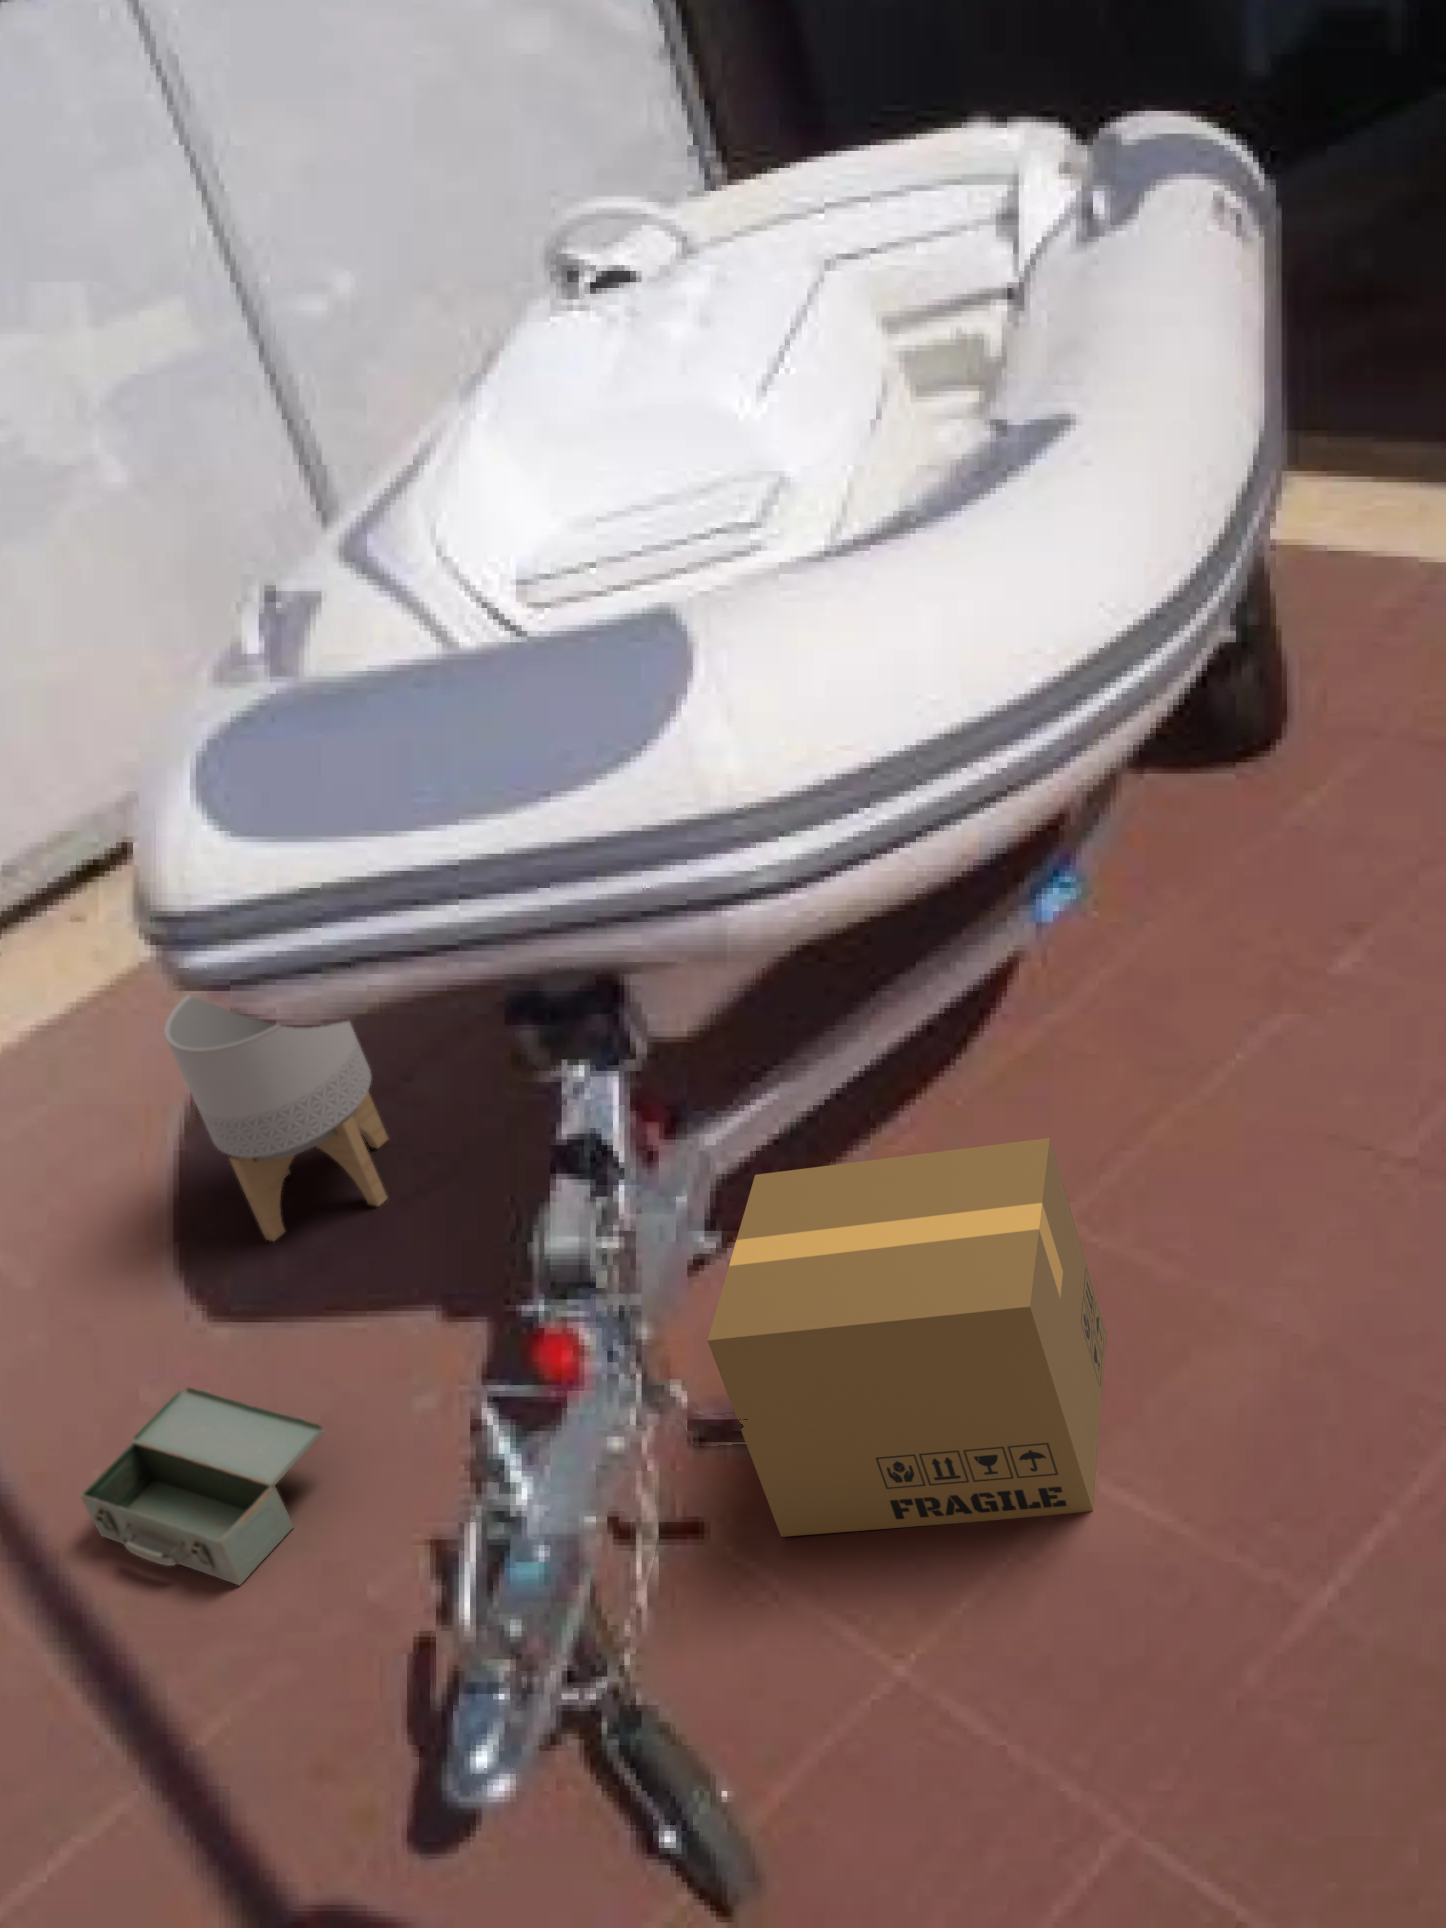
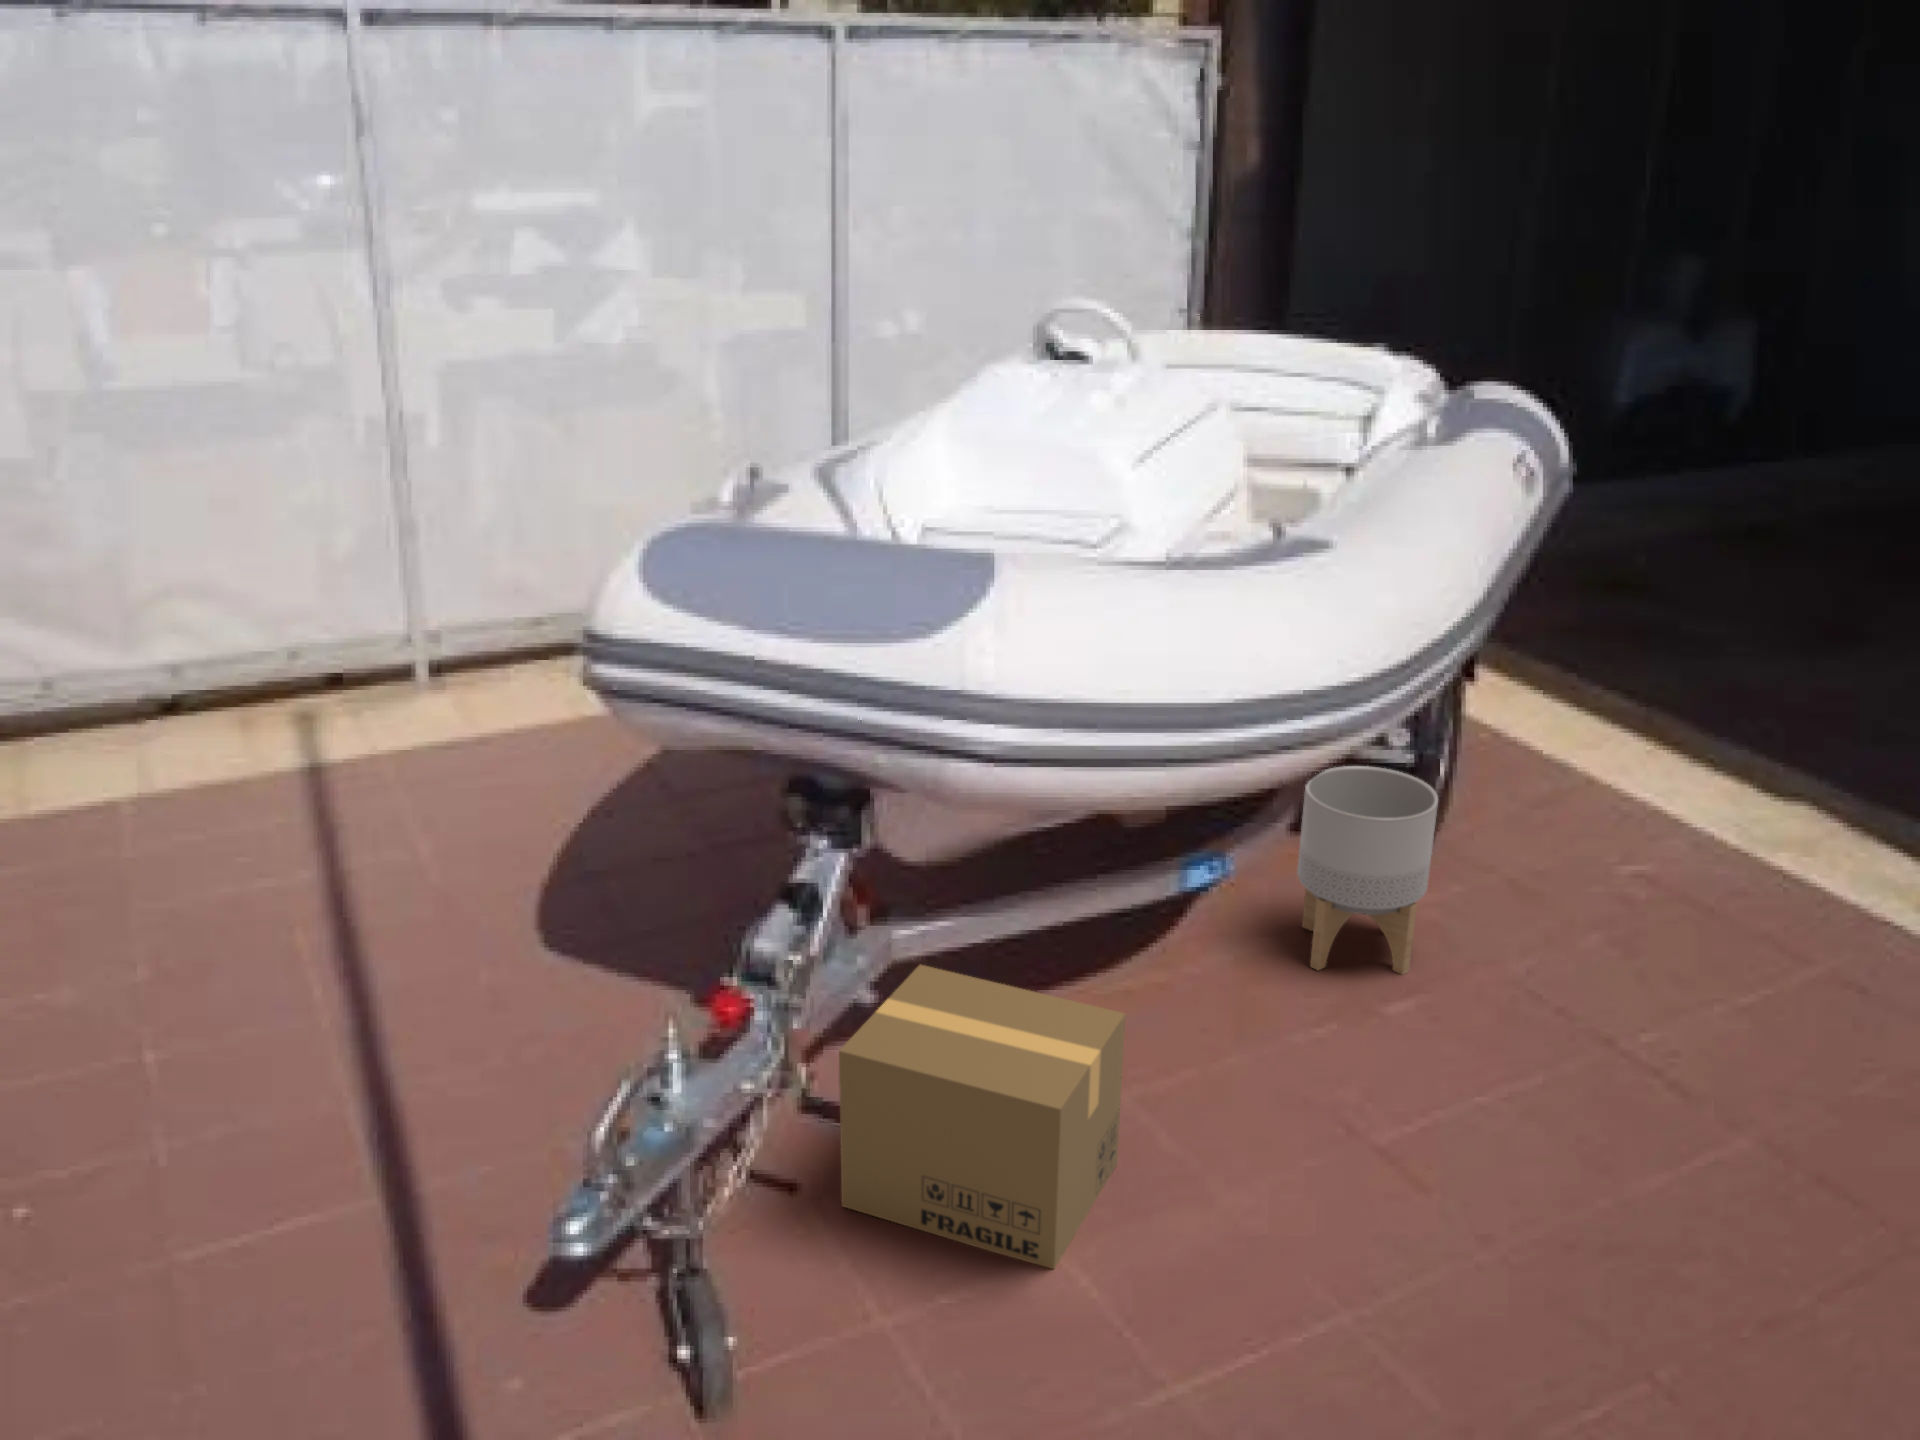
planter: present [164,995,388,1241] -> present [1297,766,1438,975]
toolbox: present [81,1388,324,1585] -> none [406,969,578,1103]

